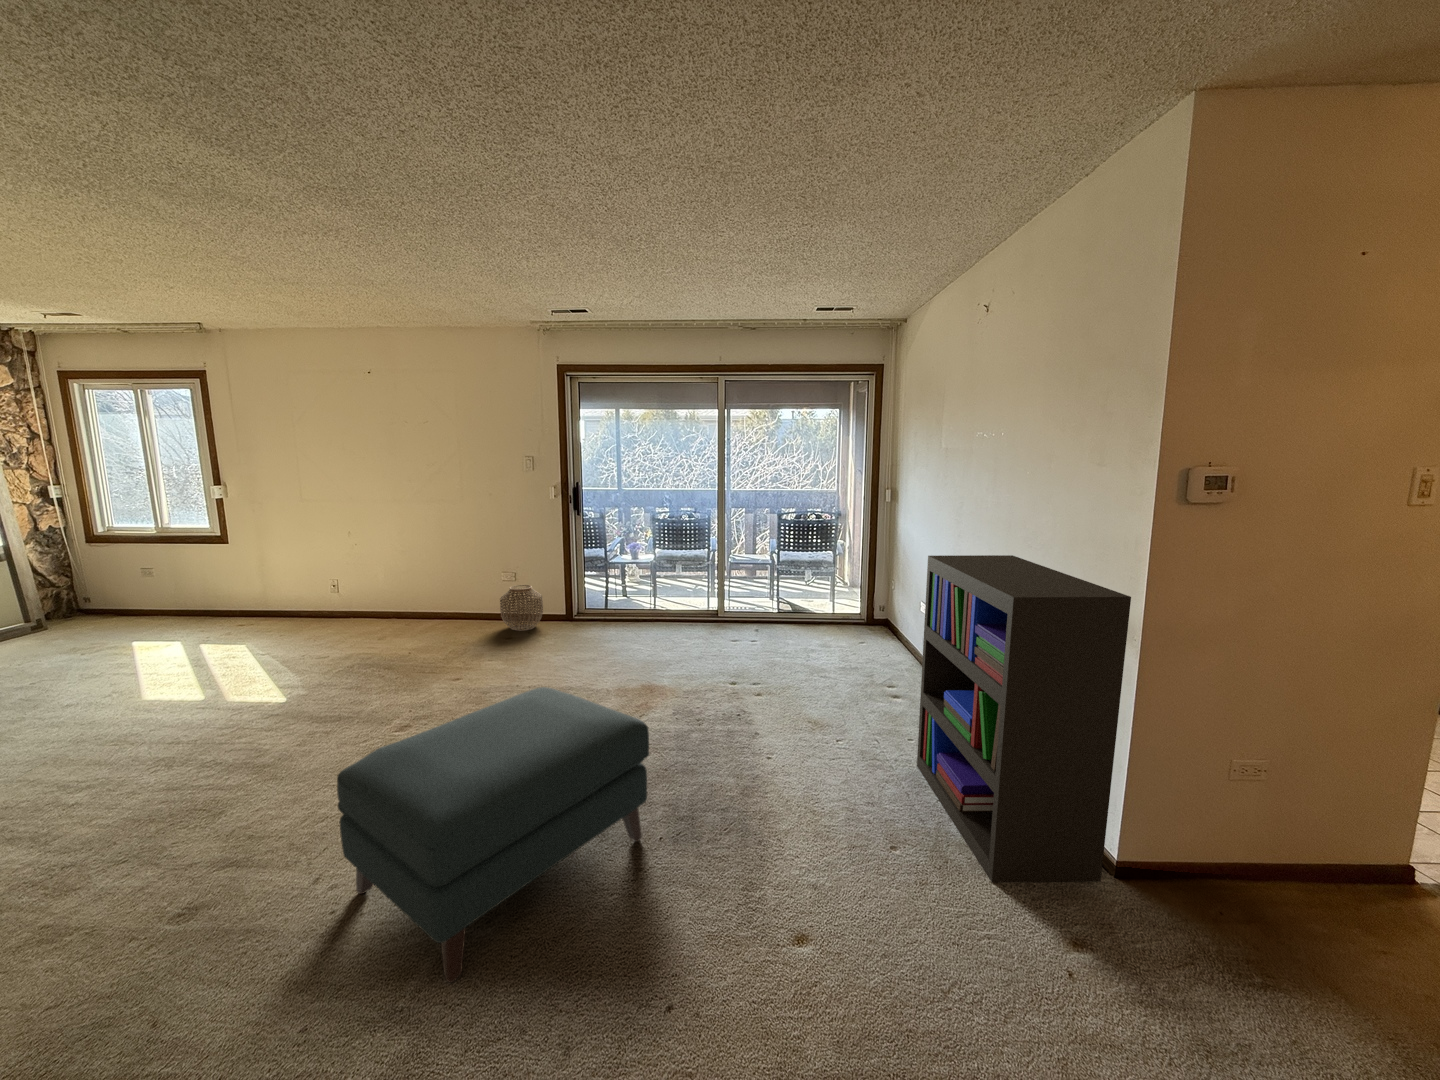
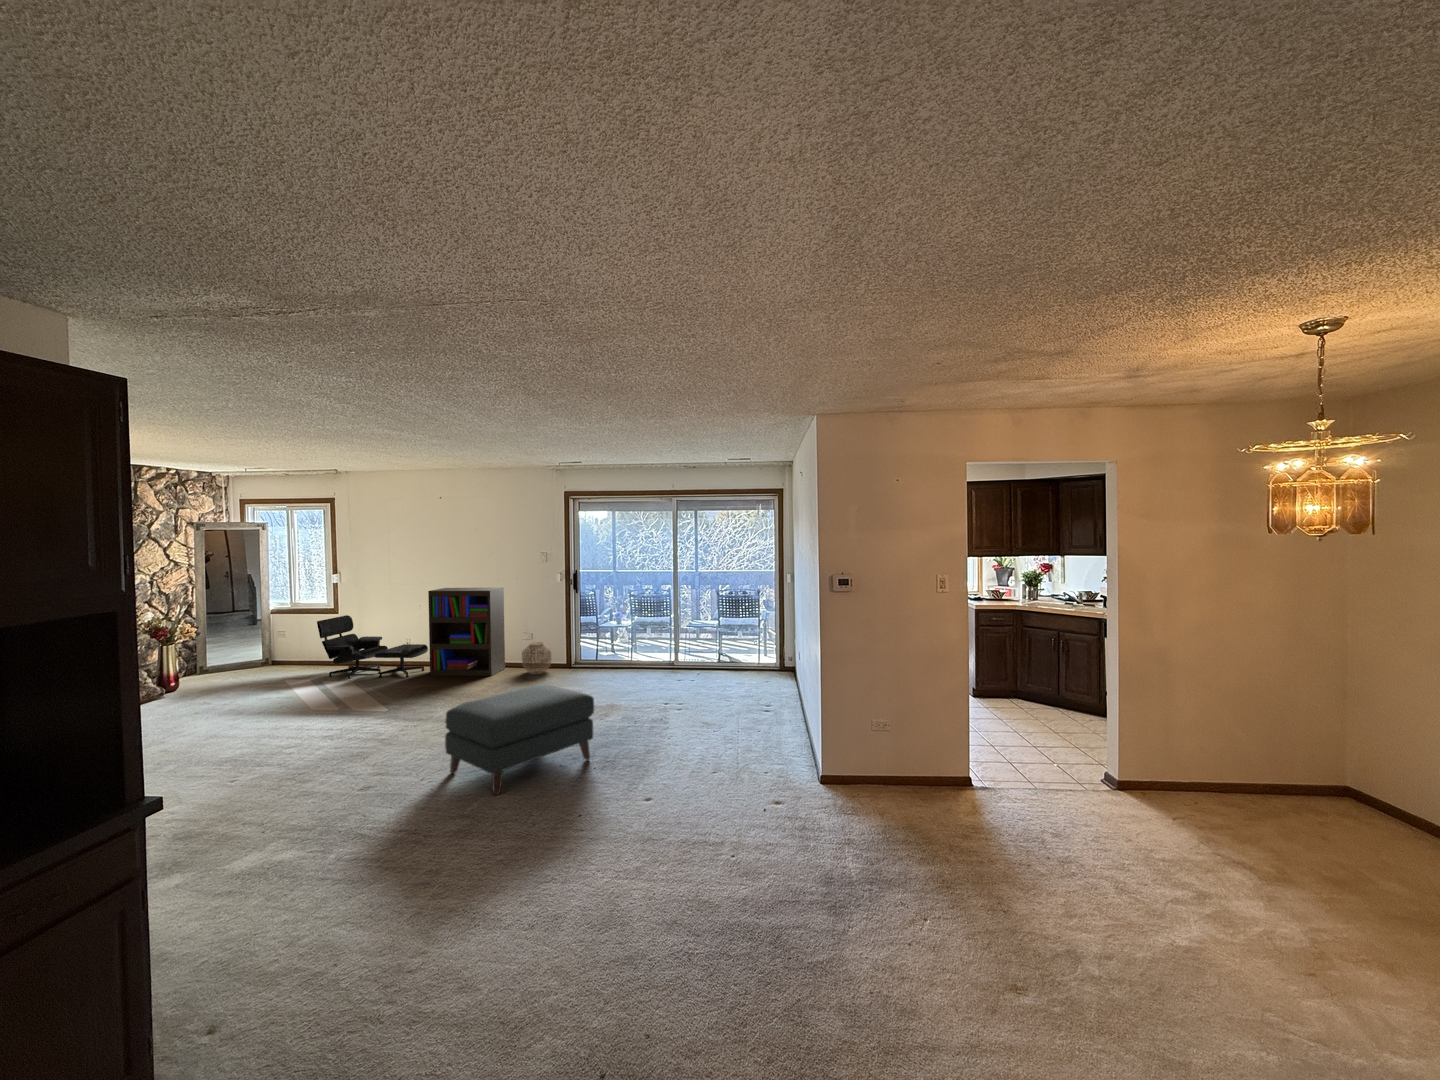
lounge chair: none [185,545,363,640] -> present [317,615,428,679]
bookshelf: present [917,555,1131,883] -> present [428,588,505,676]

